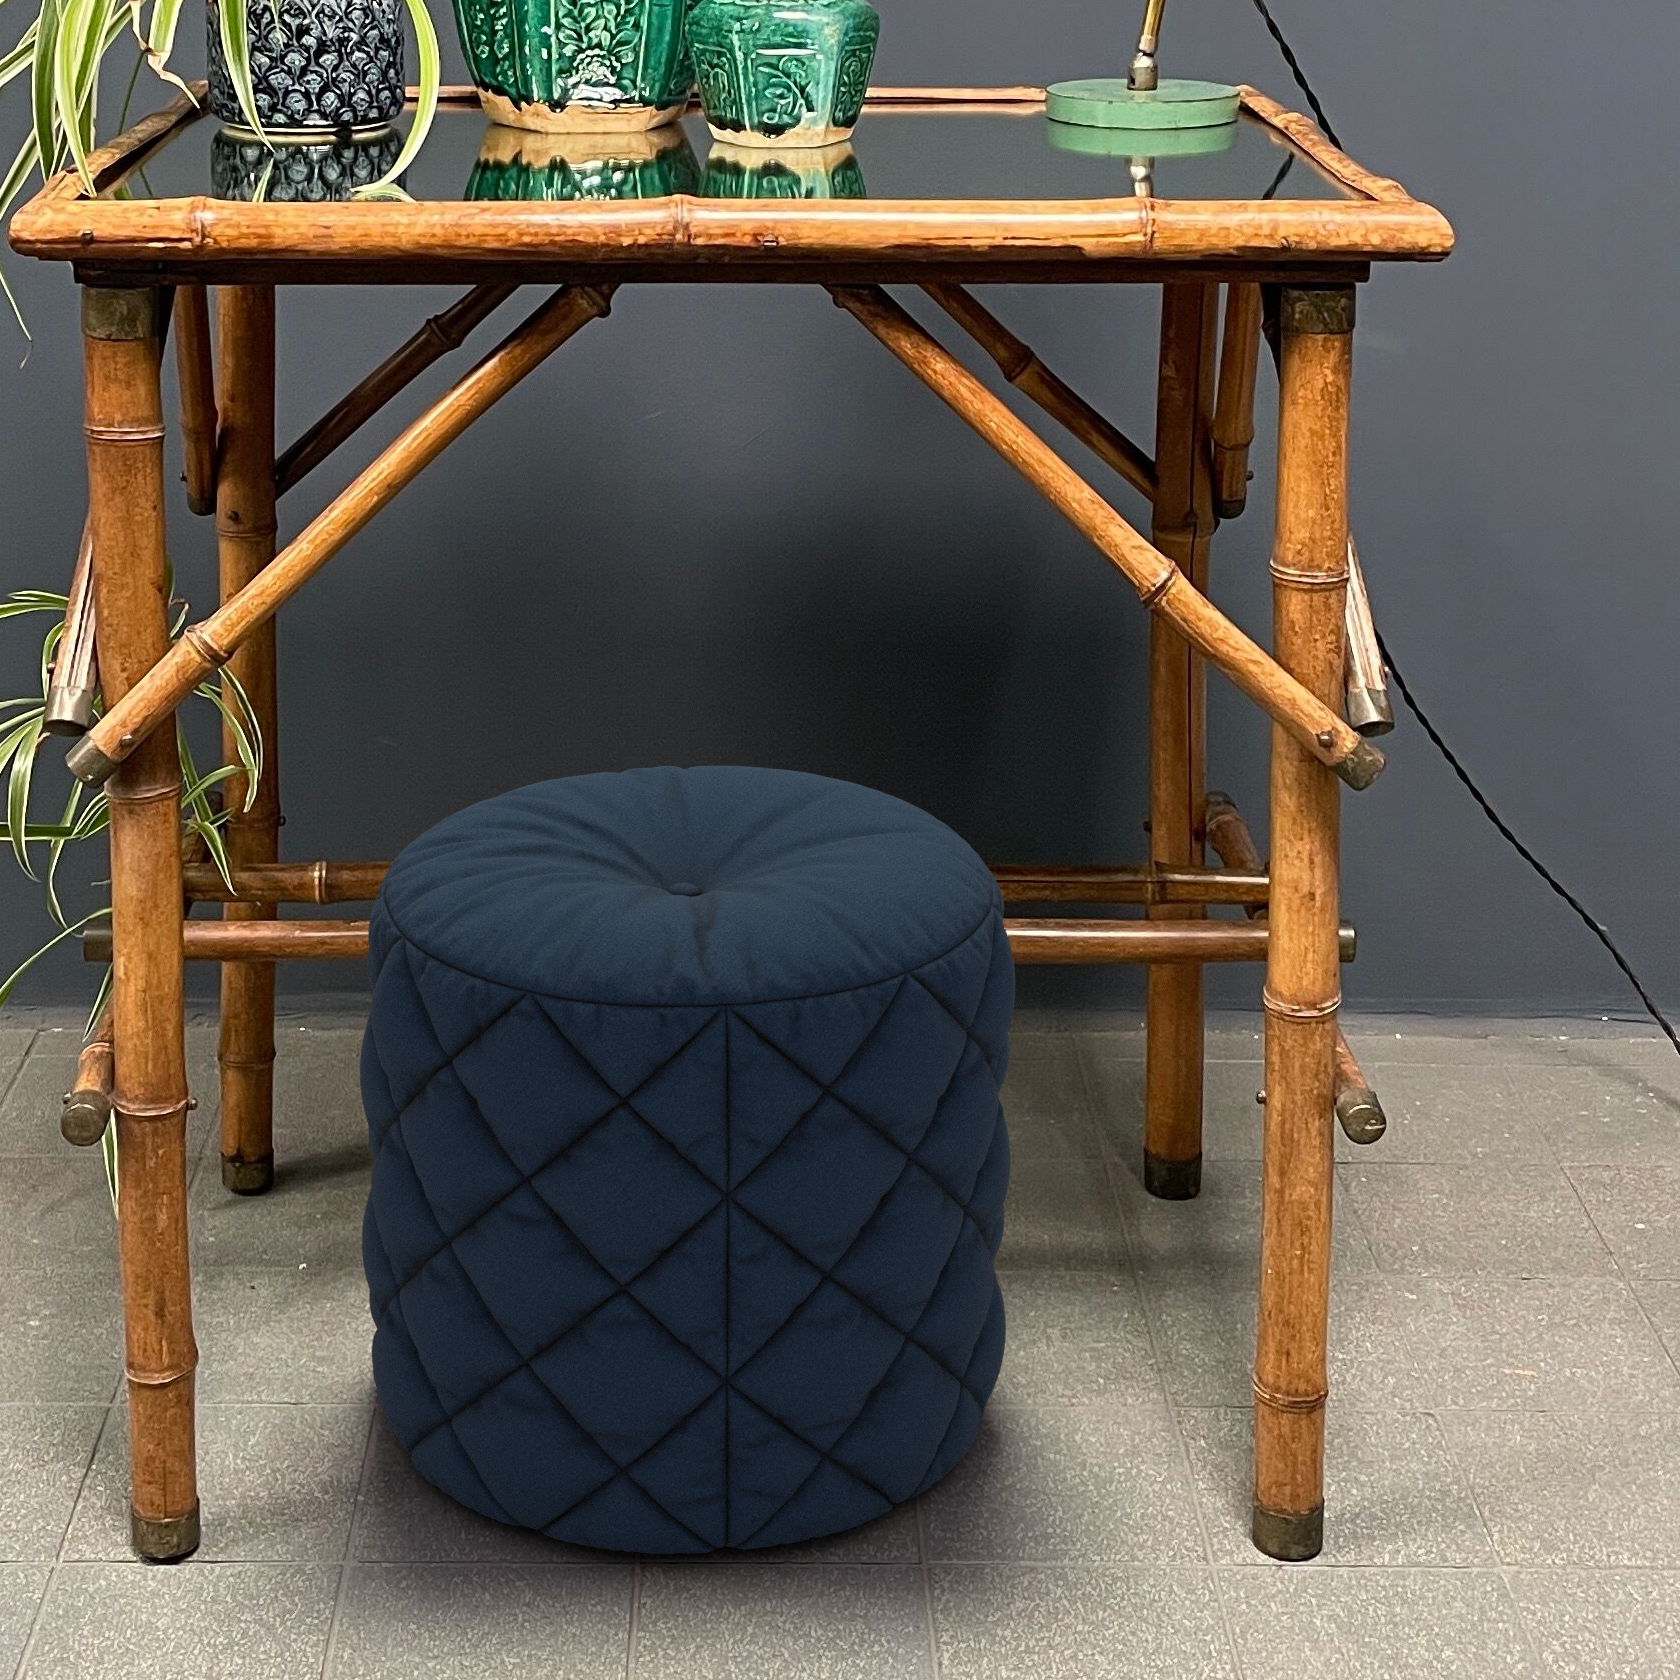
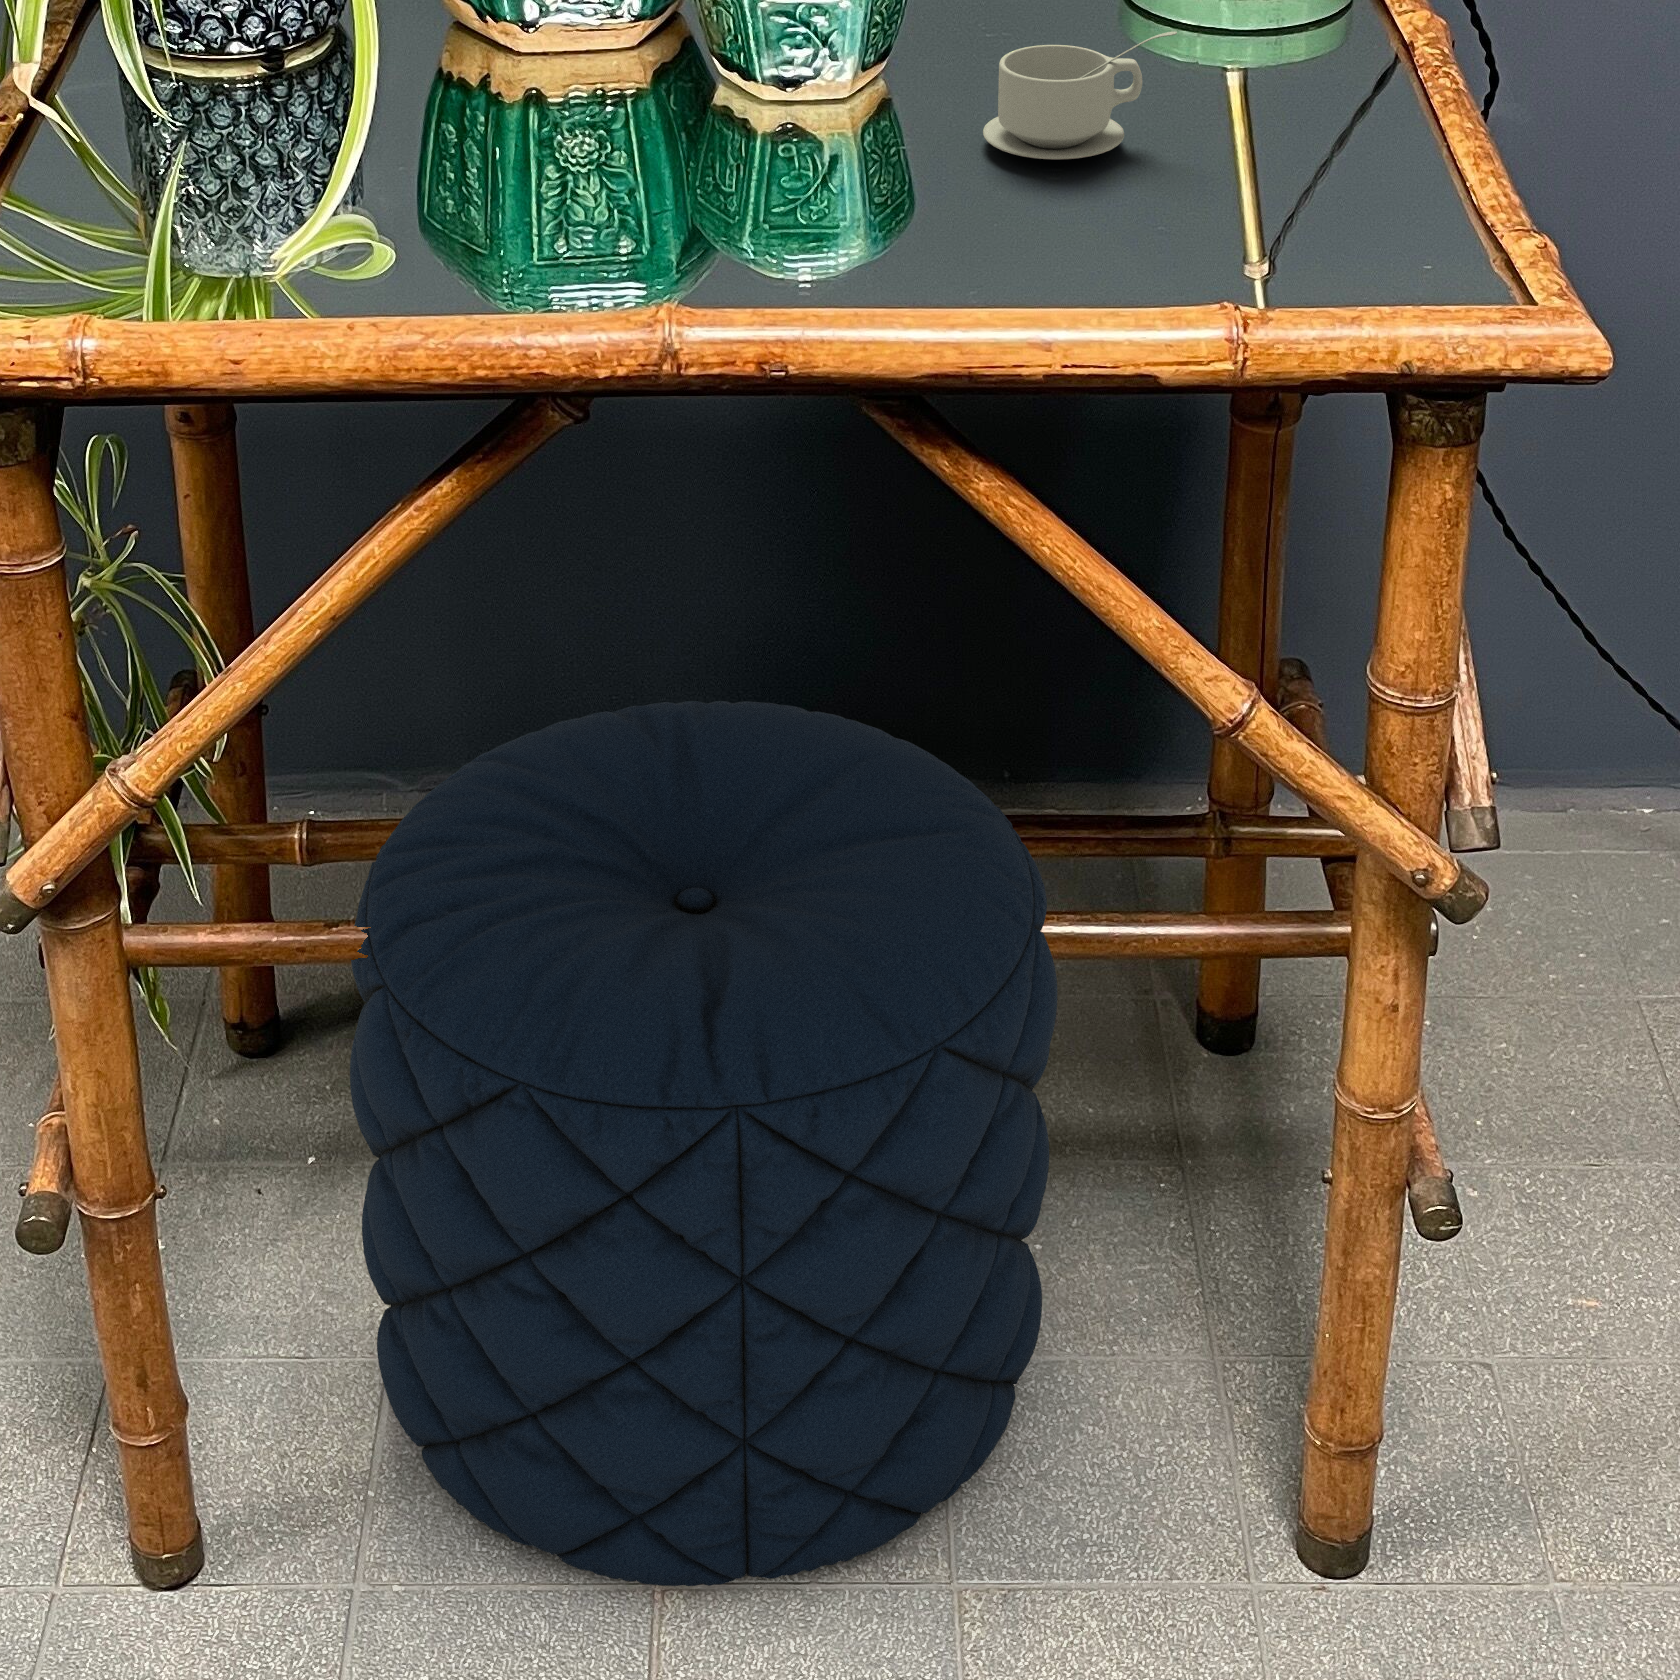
teacup: none [939,104,1100,207] -> present [983,31,1177,159]

